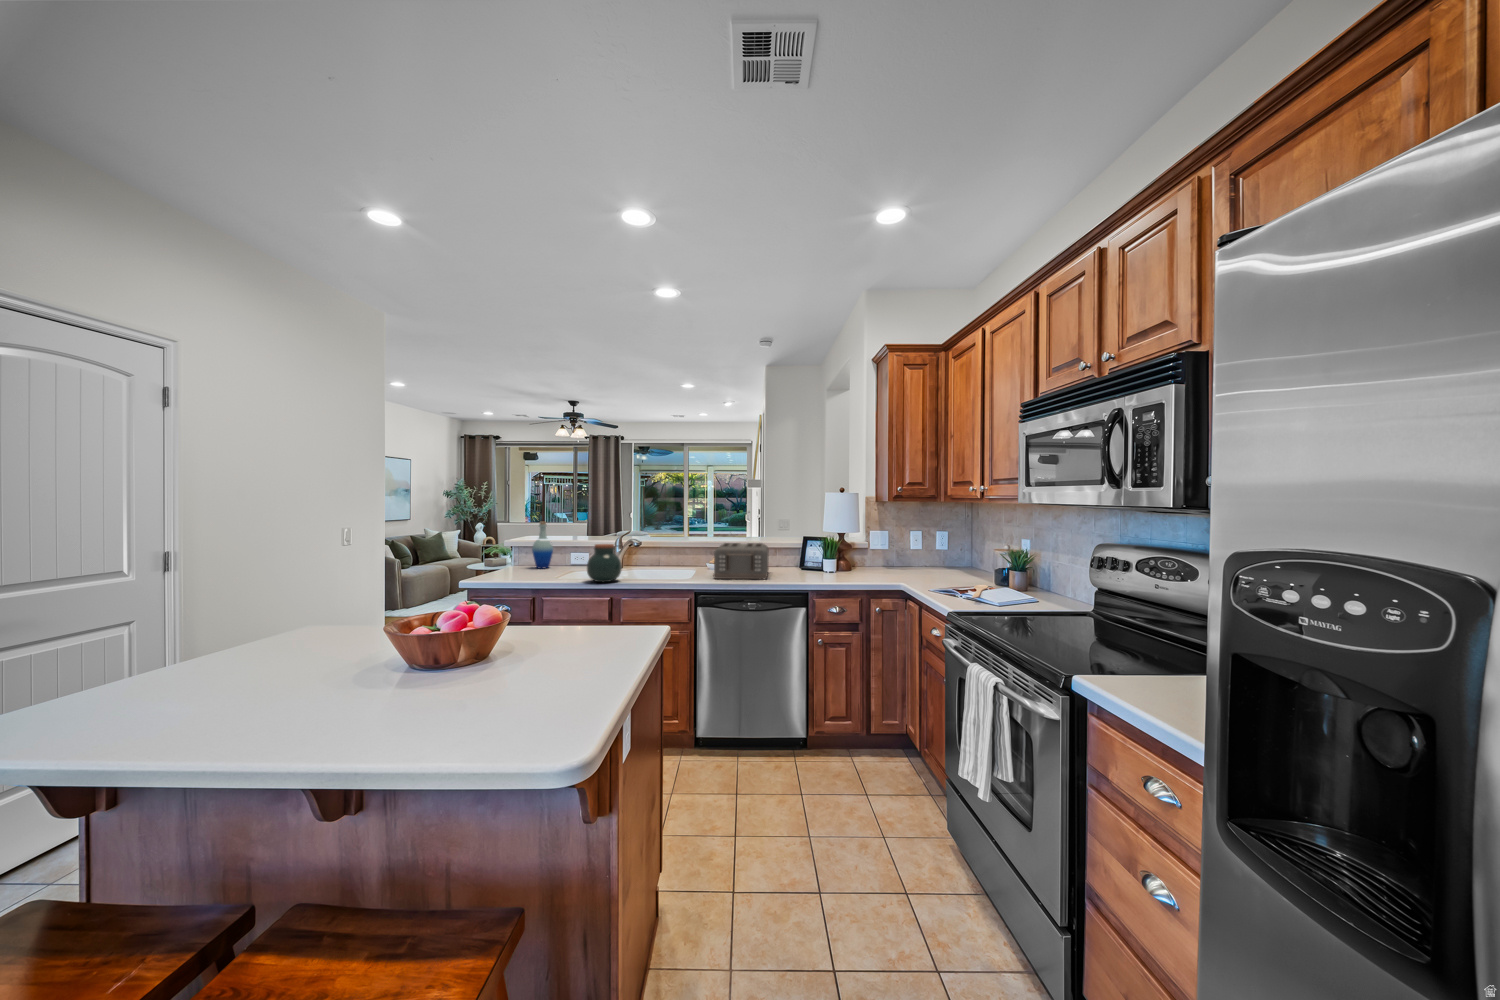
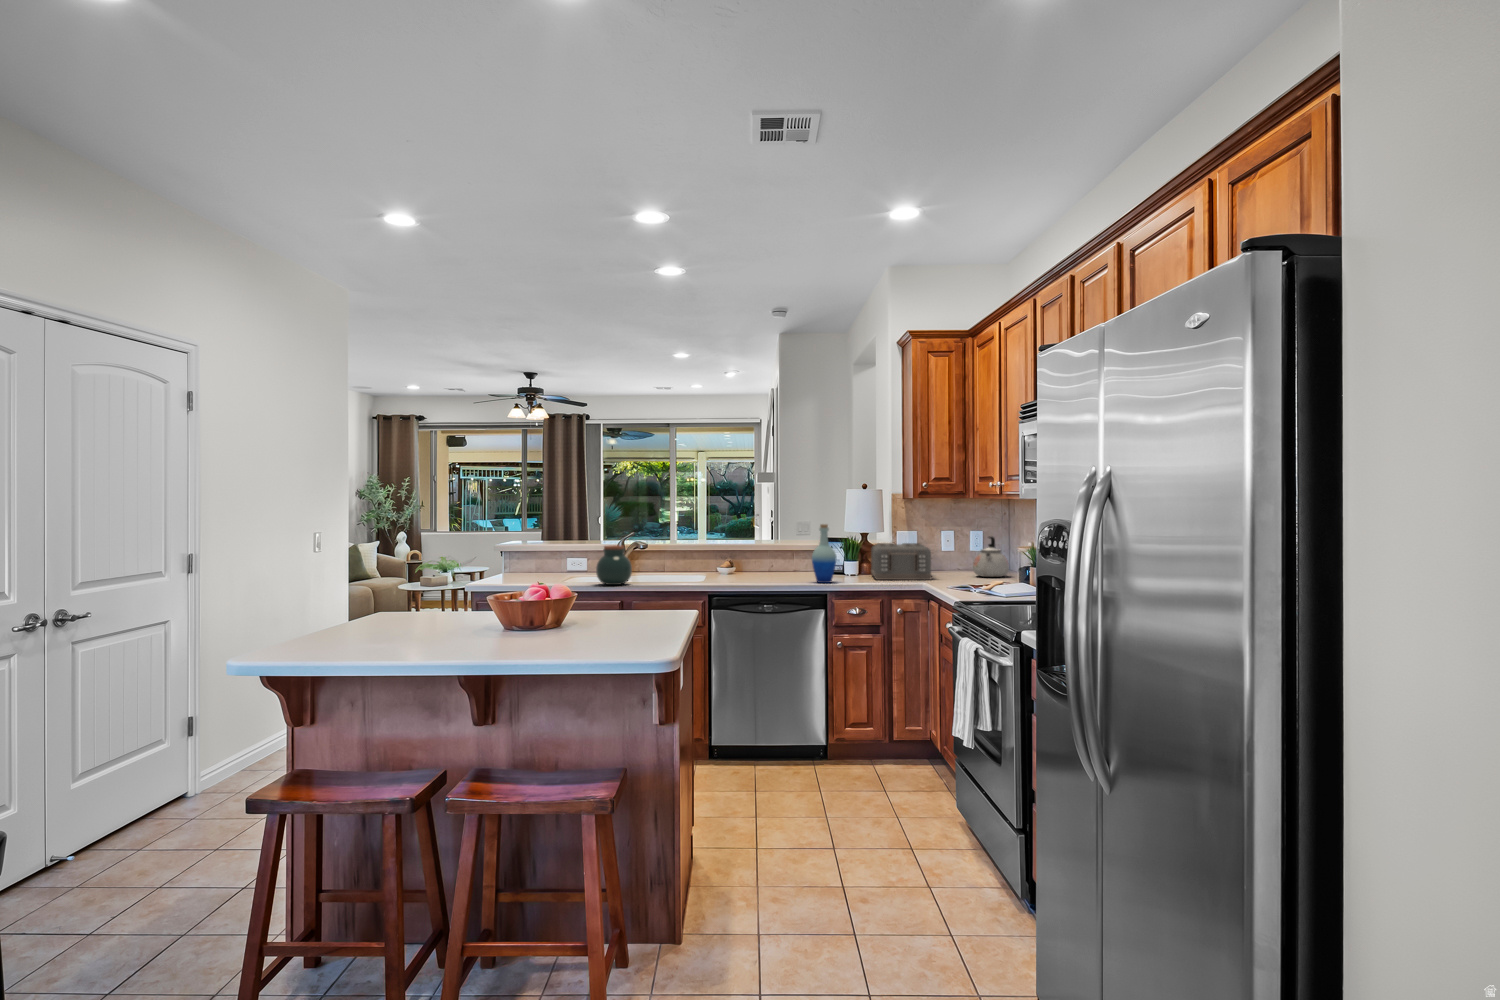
bottle: present [532,522,553,569] -> present [812,524,836,583]
kettle: none [942,537,976,576] -> present [973,537,1009,577]
toaster: present [714,543,769,579] -> present [871,543,932,580]

